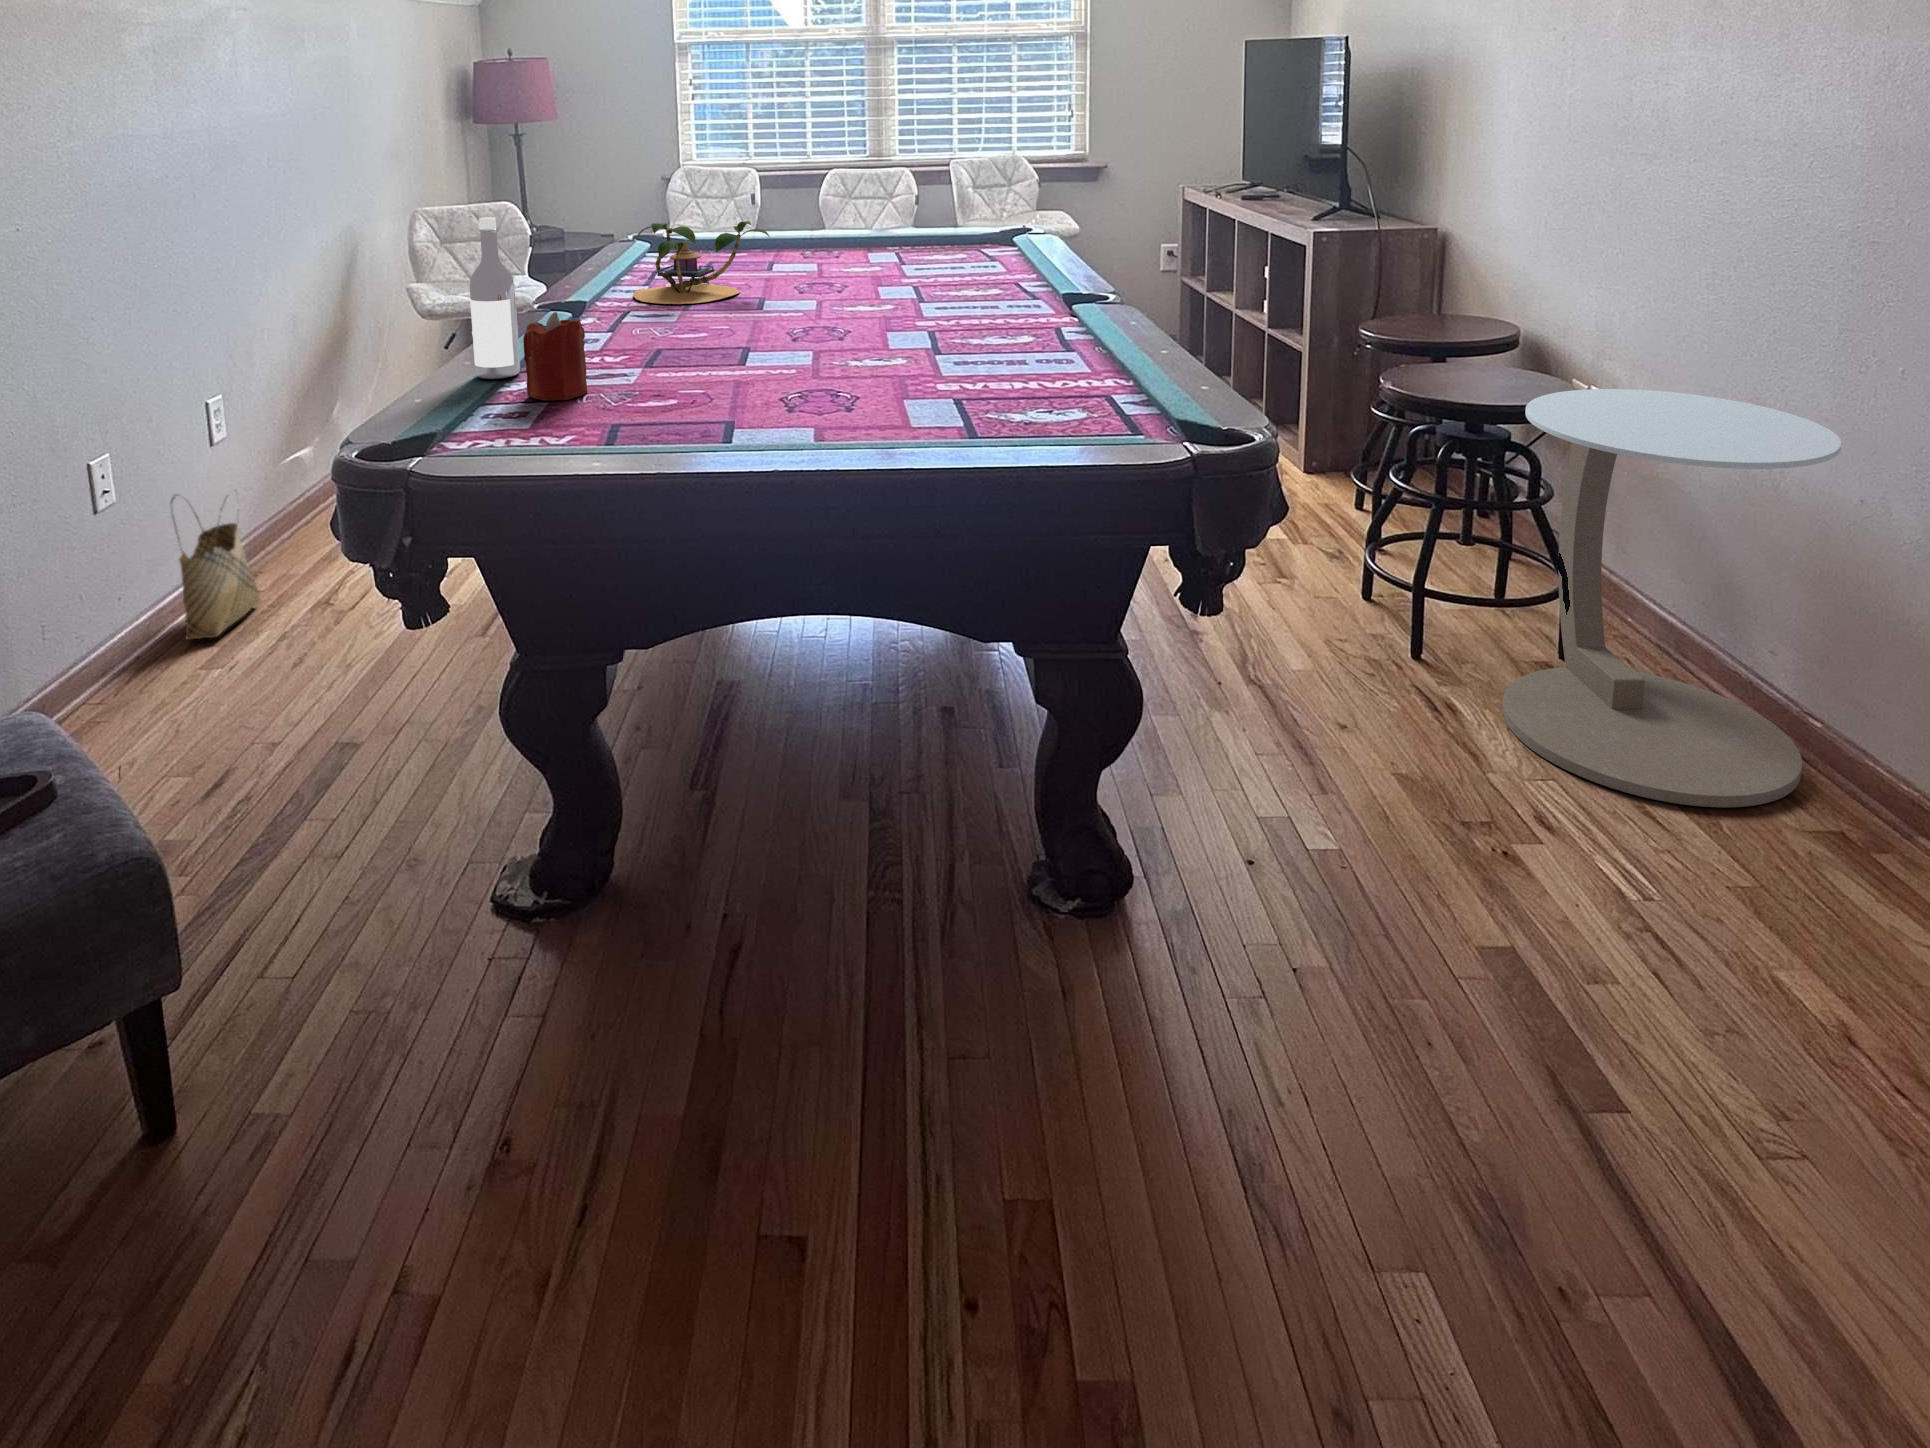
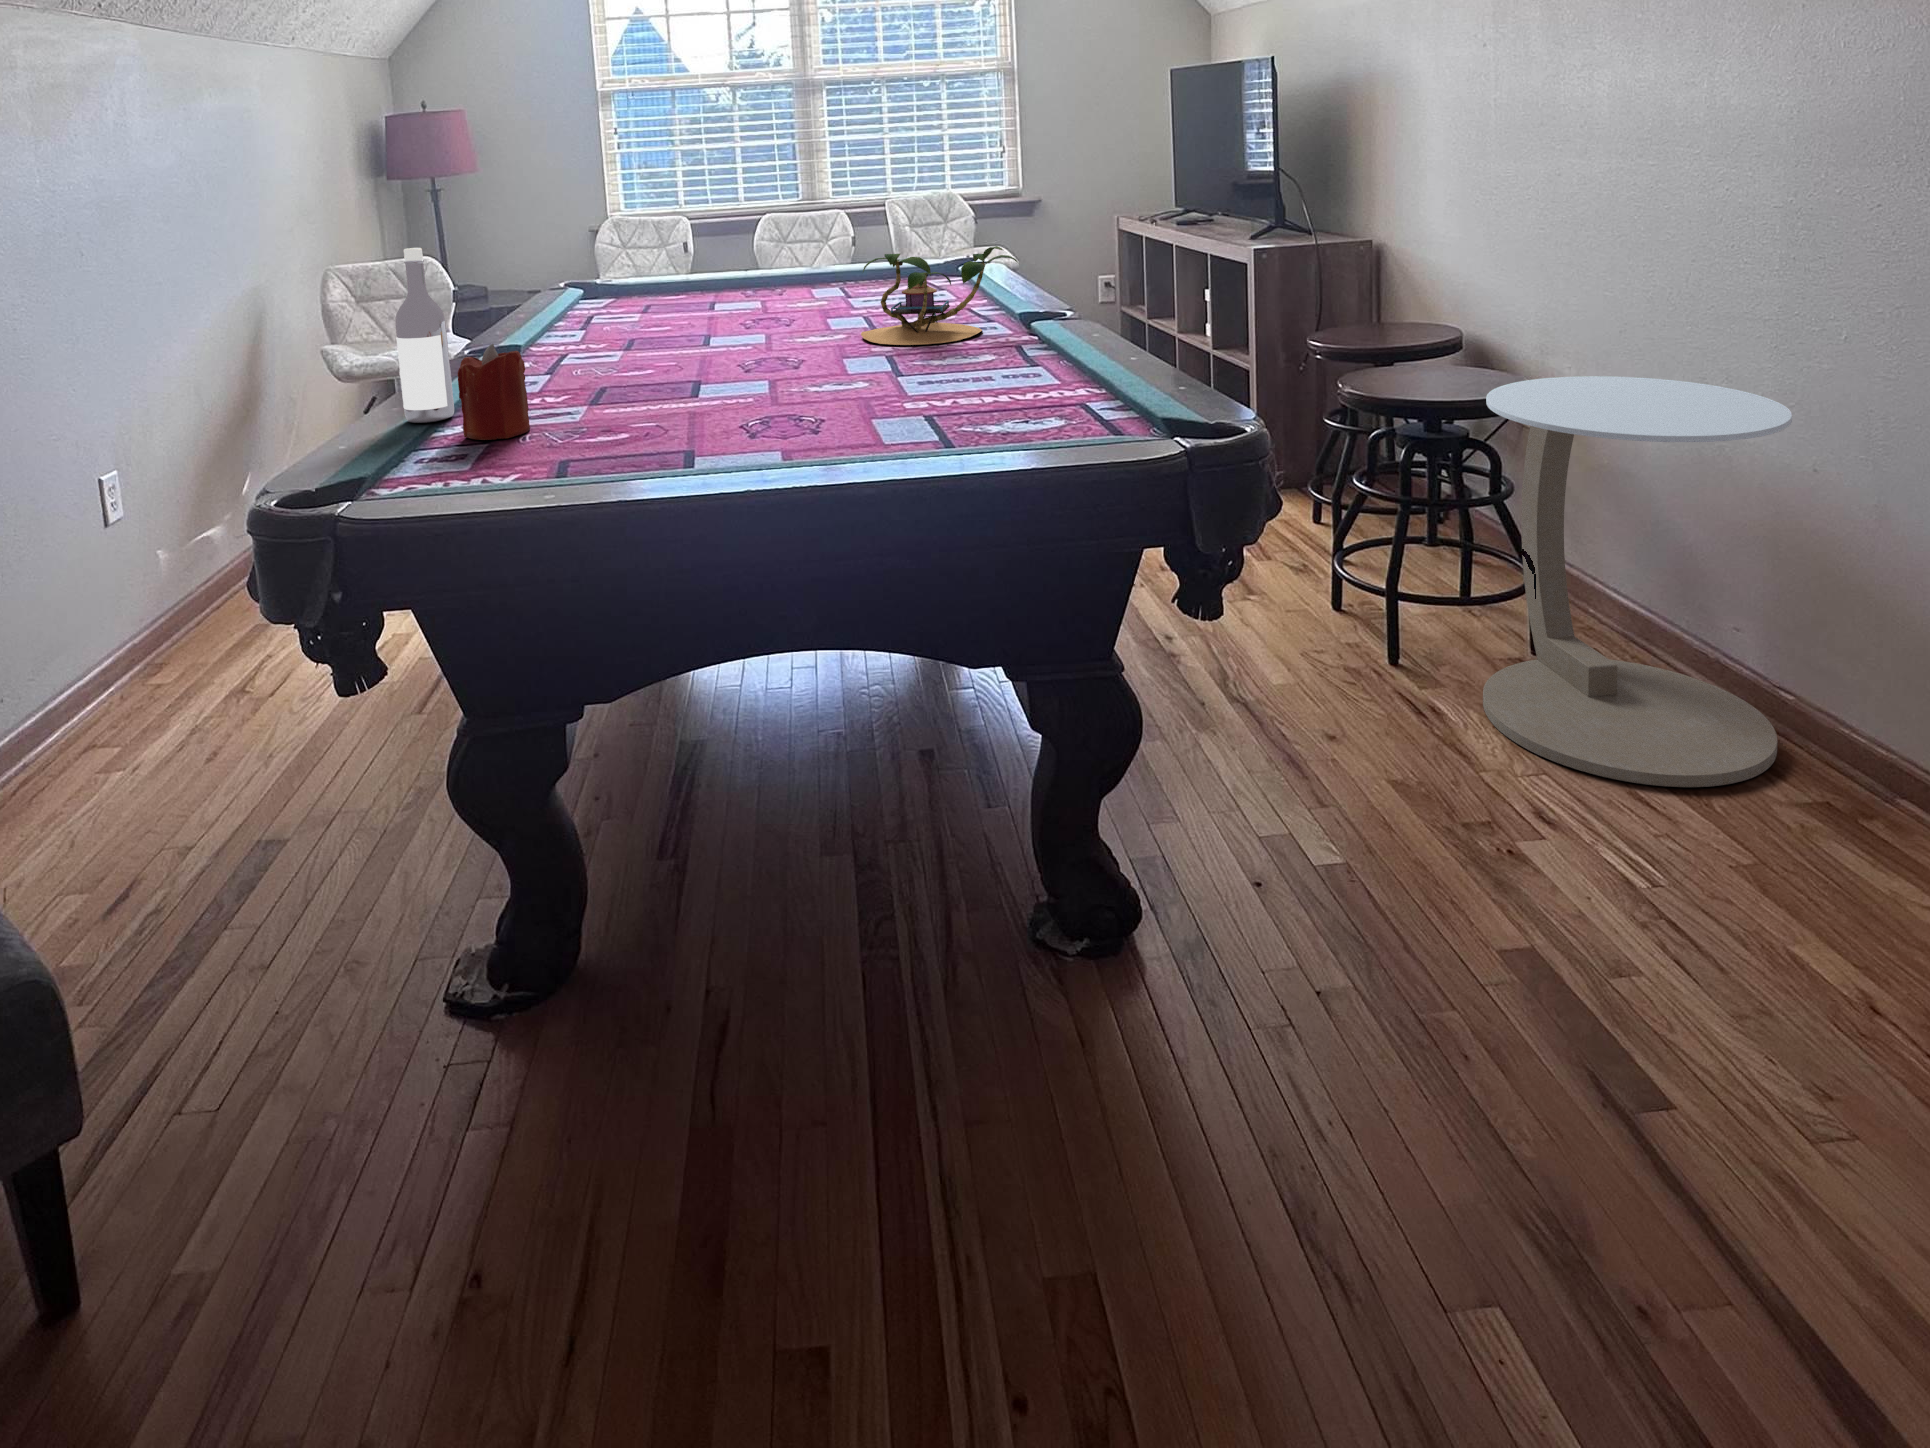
plant: present [633,221,770,304] -> present [861,246,1018,345]
woven basket: present [170,490,260,639] -> none [62,569,169,739]

